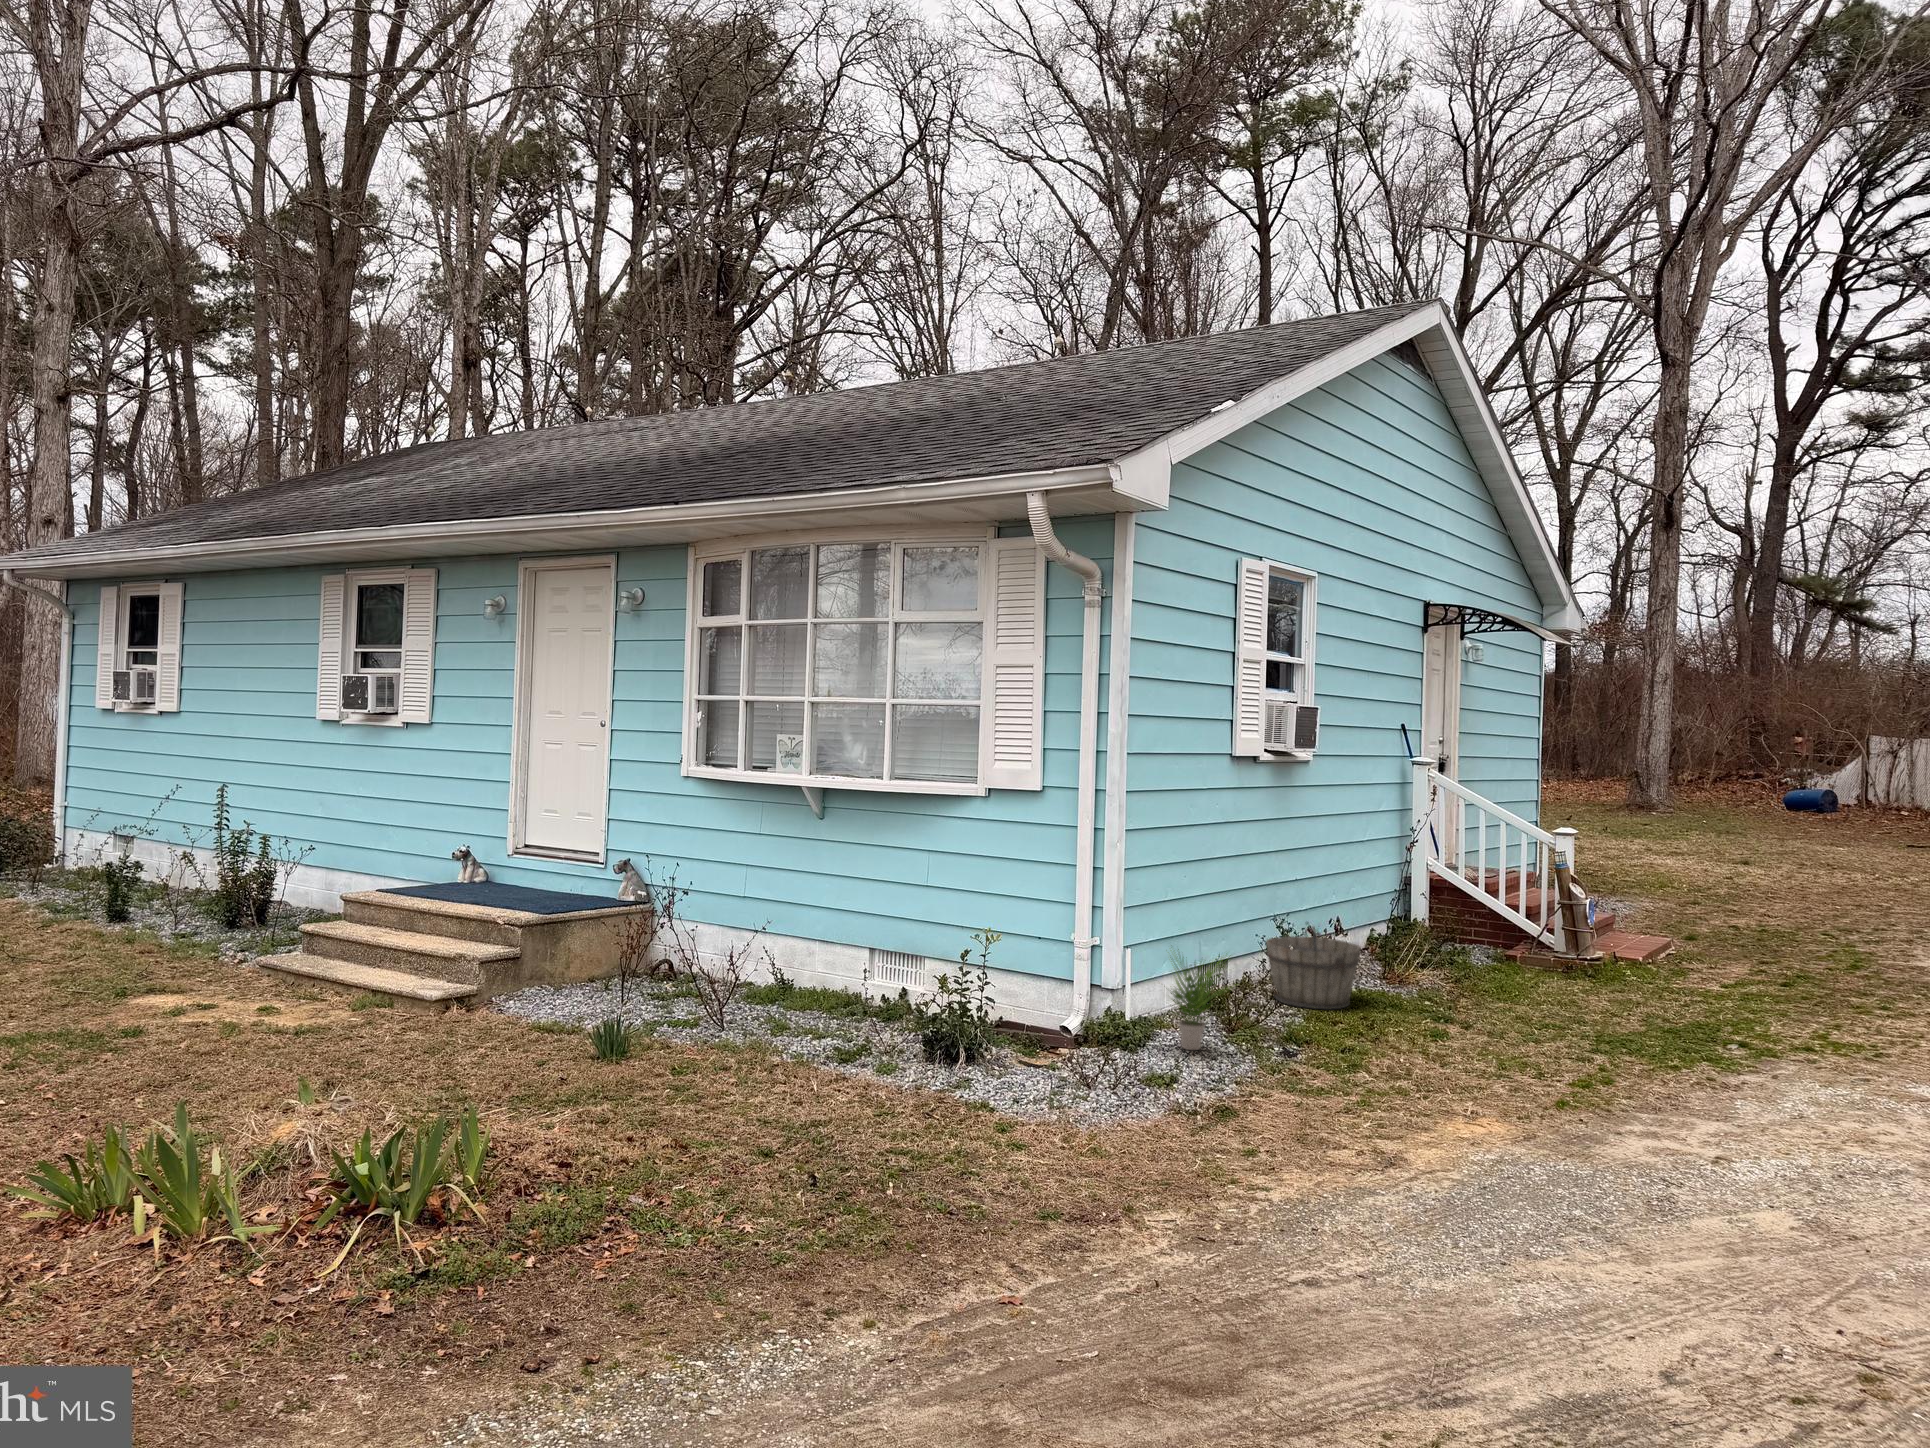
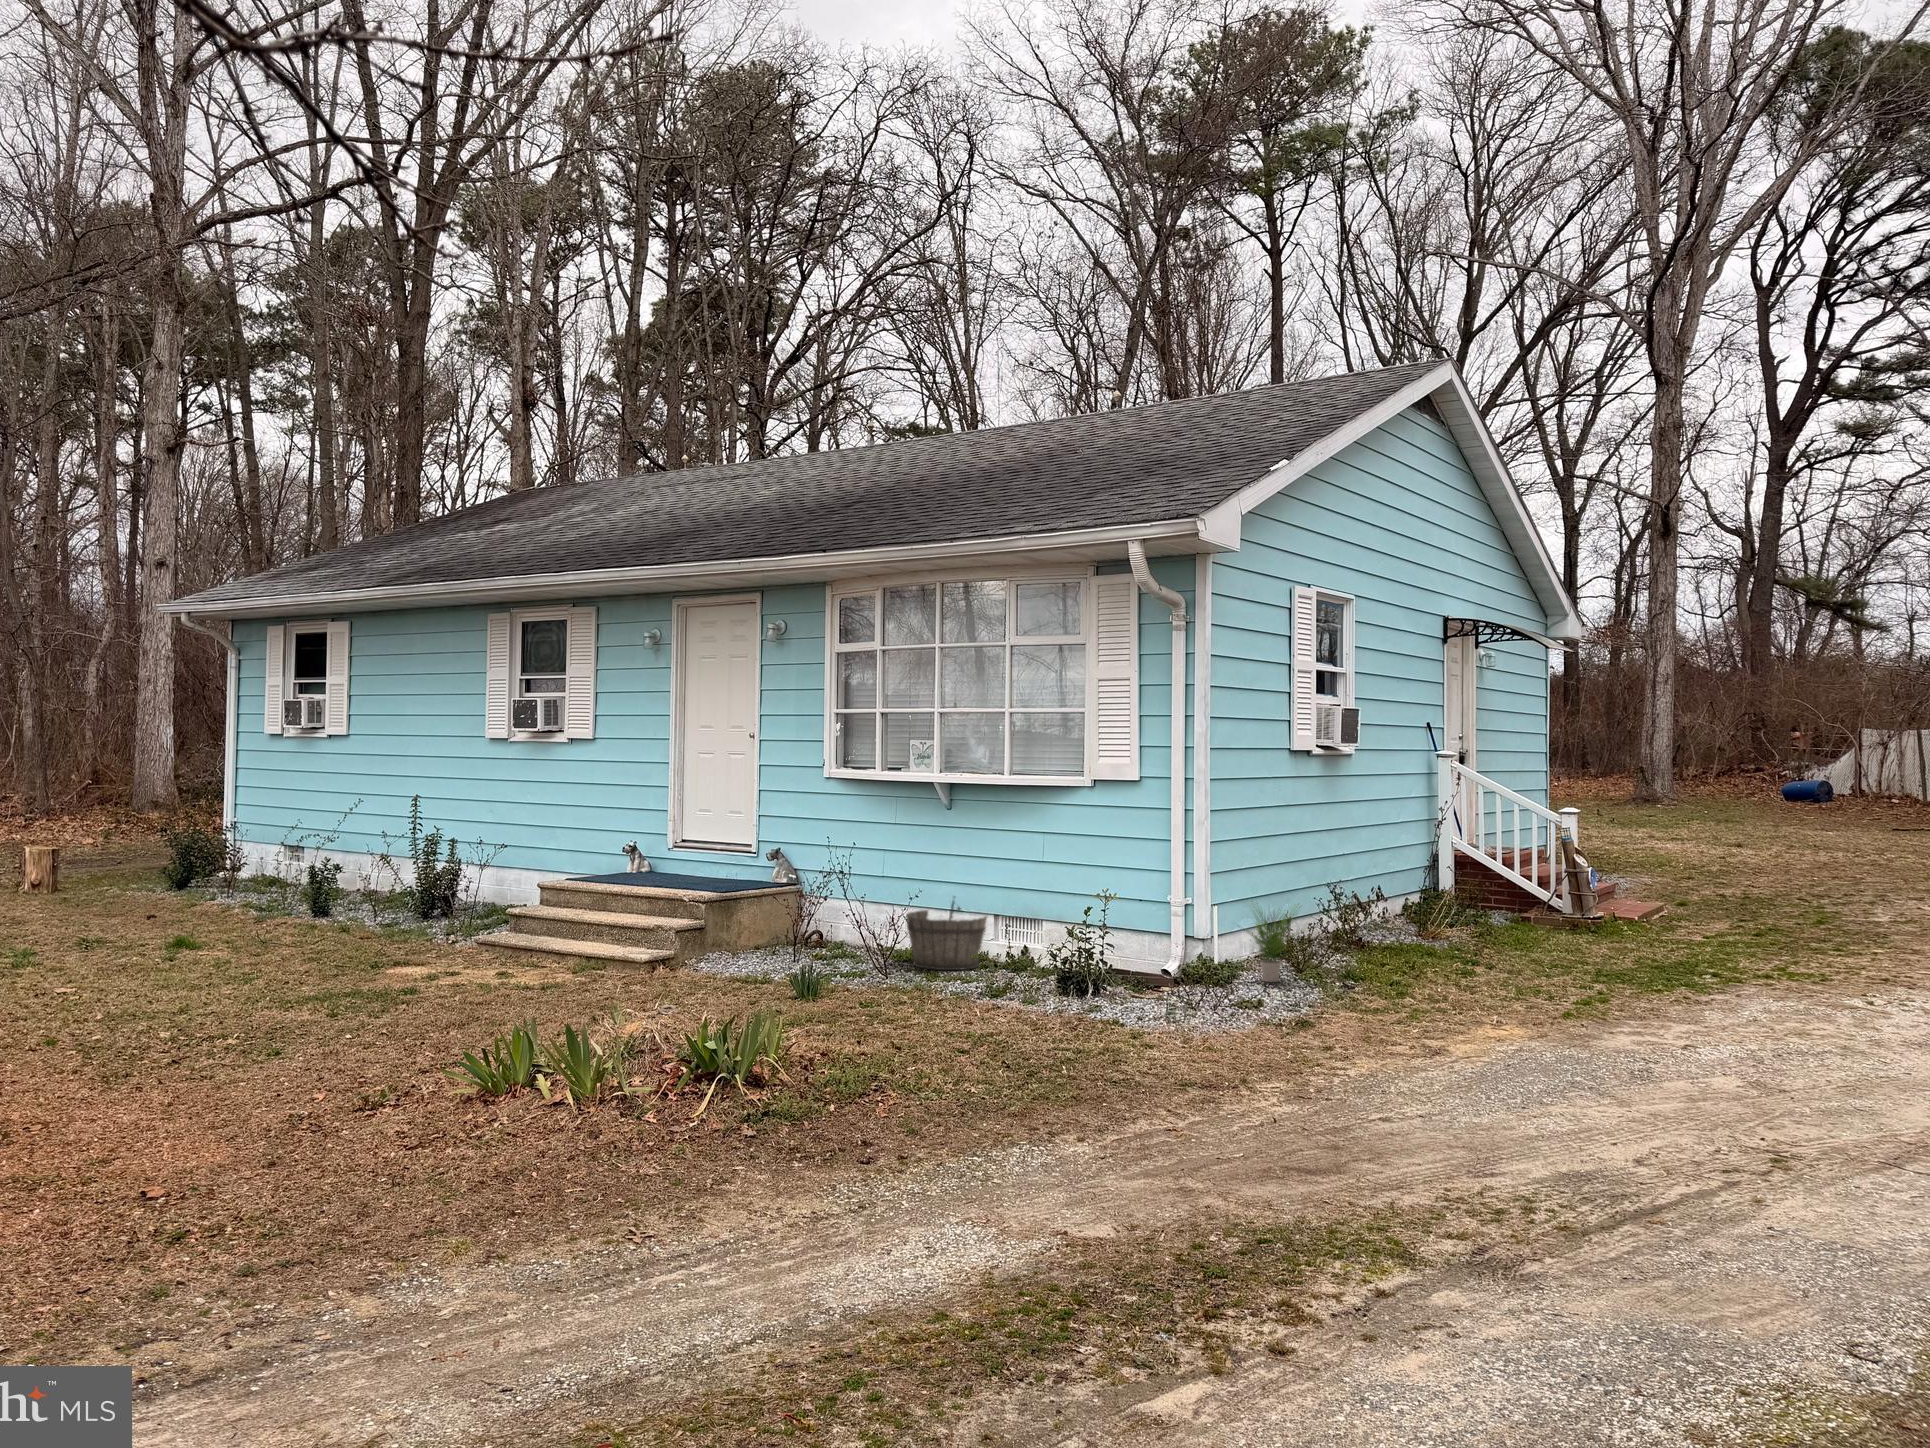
wooden bucket: present [1266,923,1361,1009] -> present [906,901,987,970]

